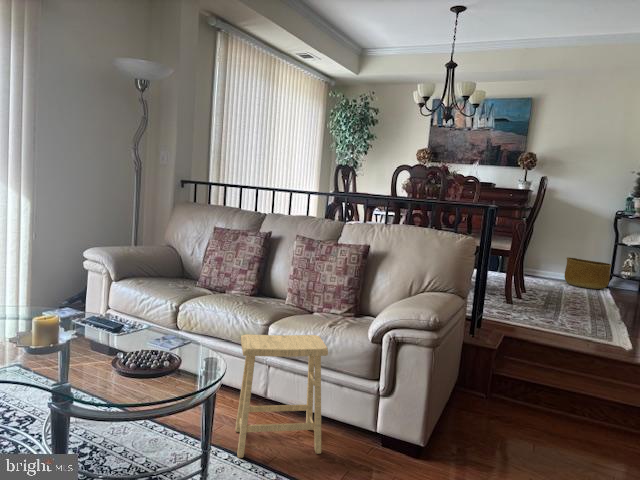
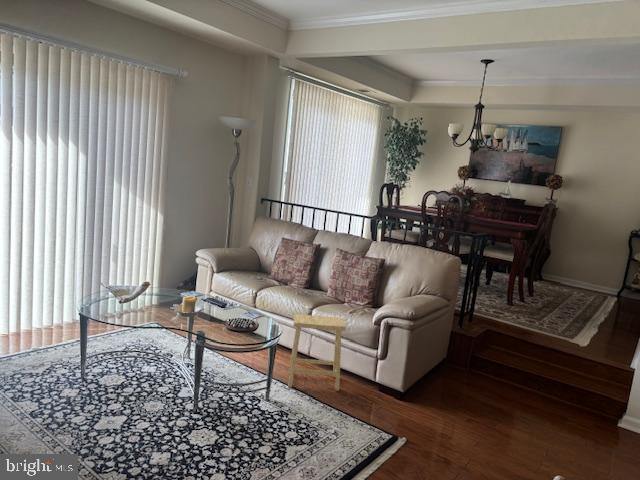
basket: present [565,257,612,289] -> none [581,268,624,297]

